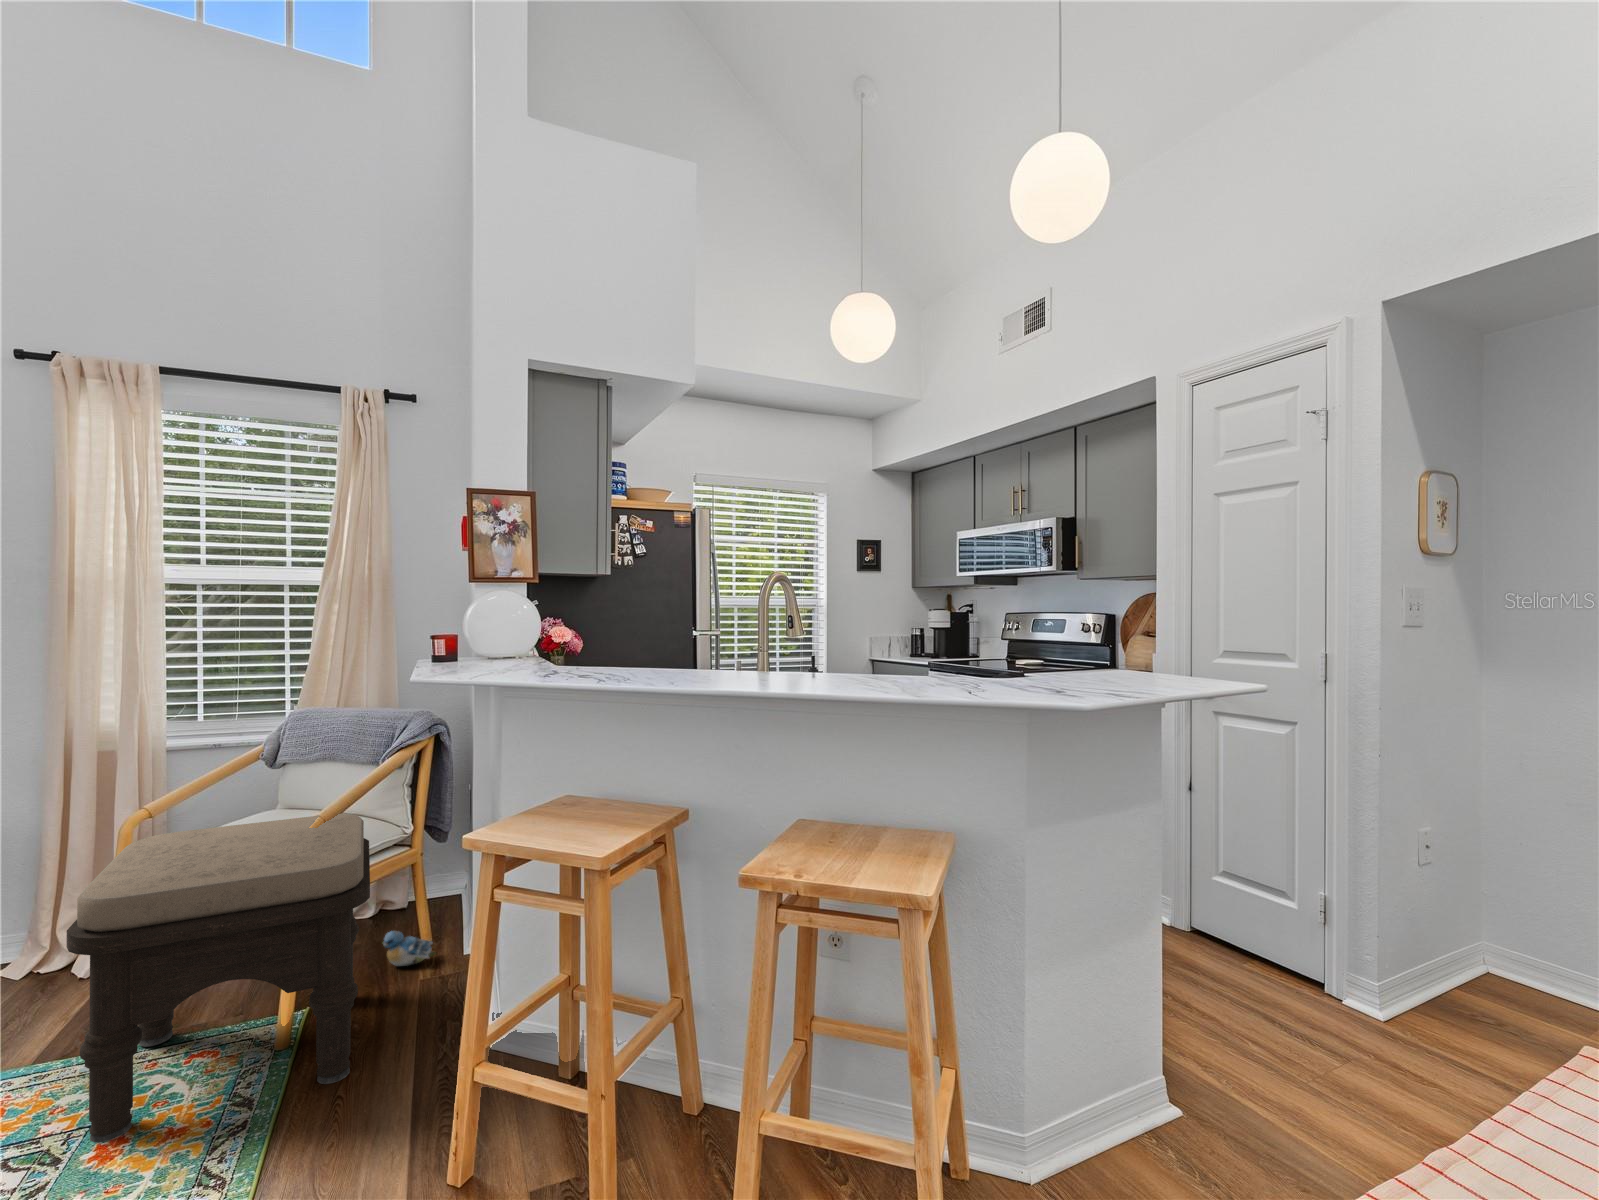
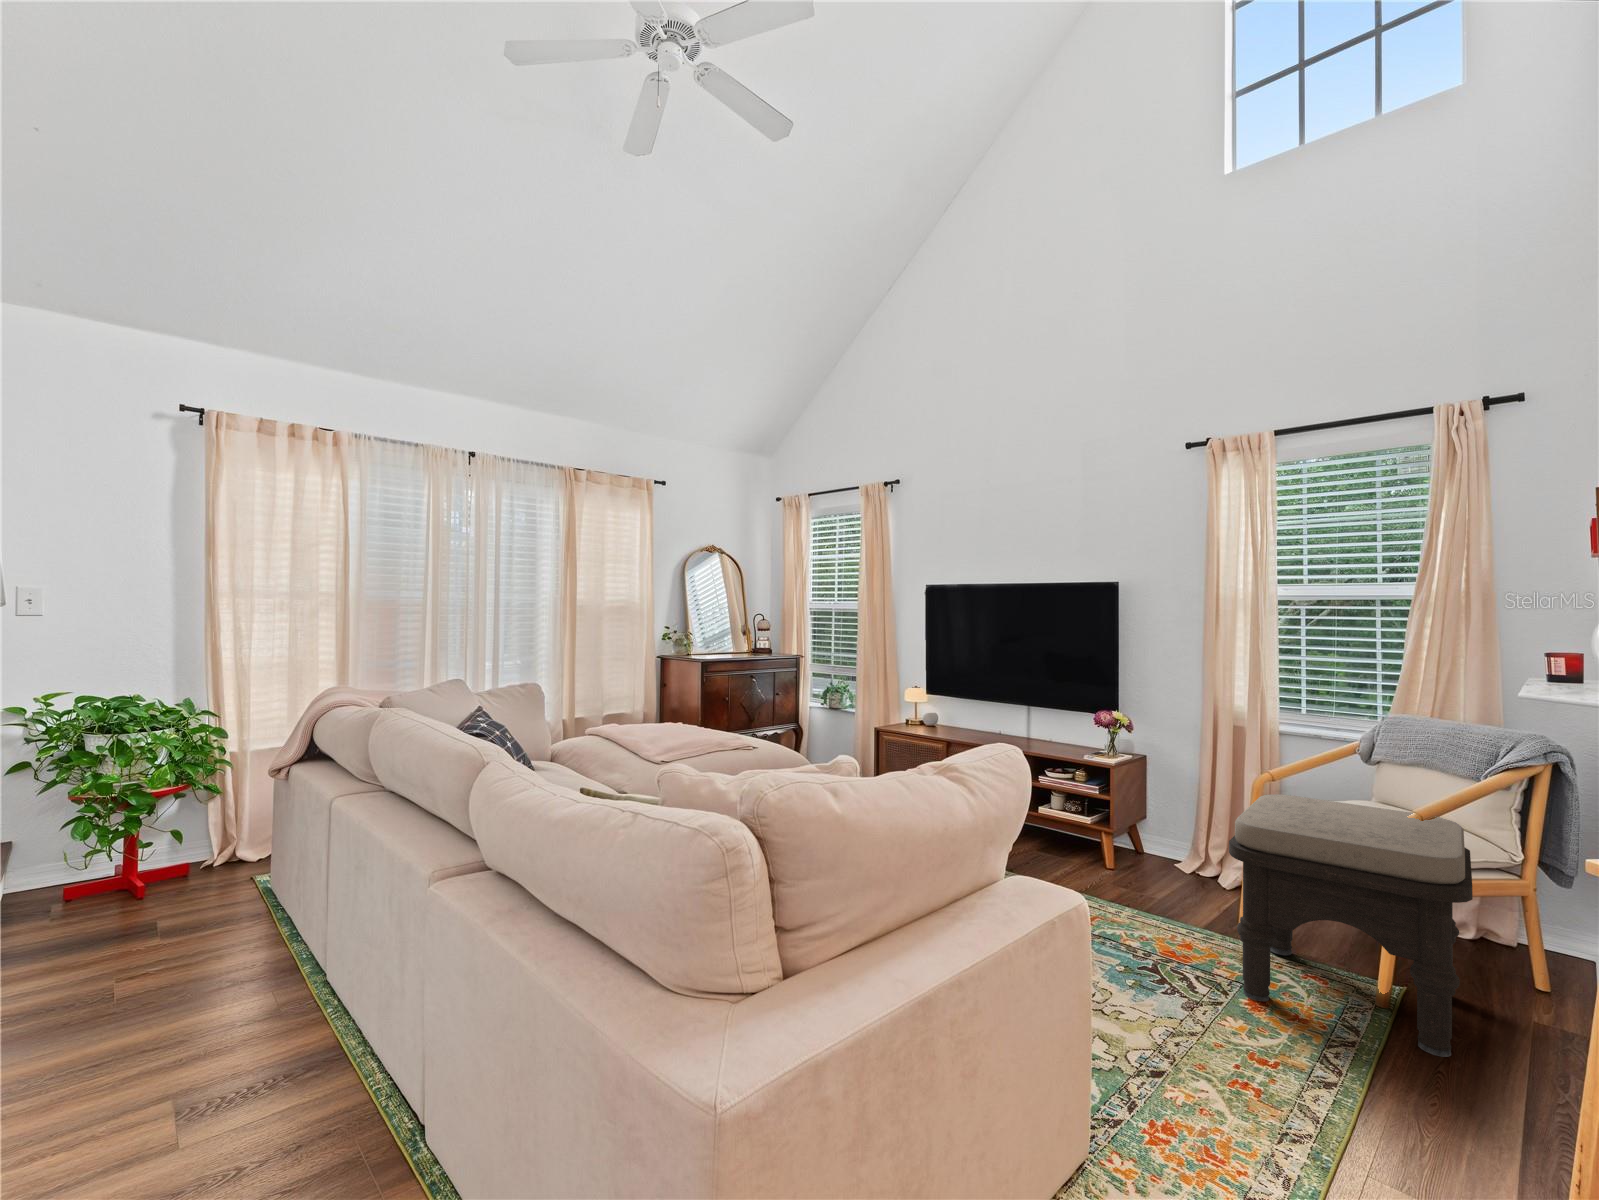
plush toy: present [382,931,437,966] -> none [1484,952,1557,1000]

